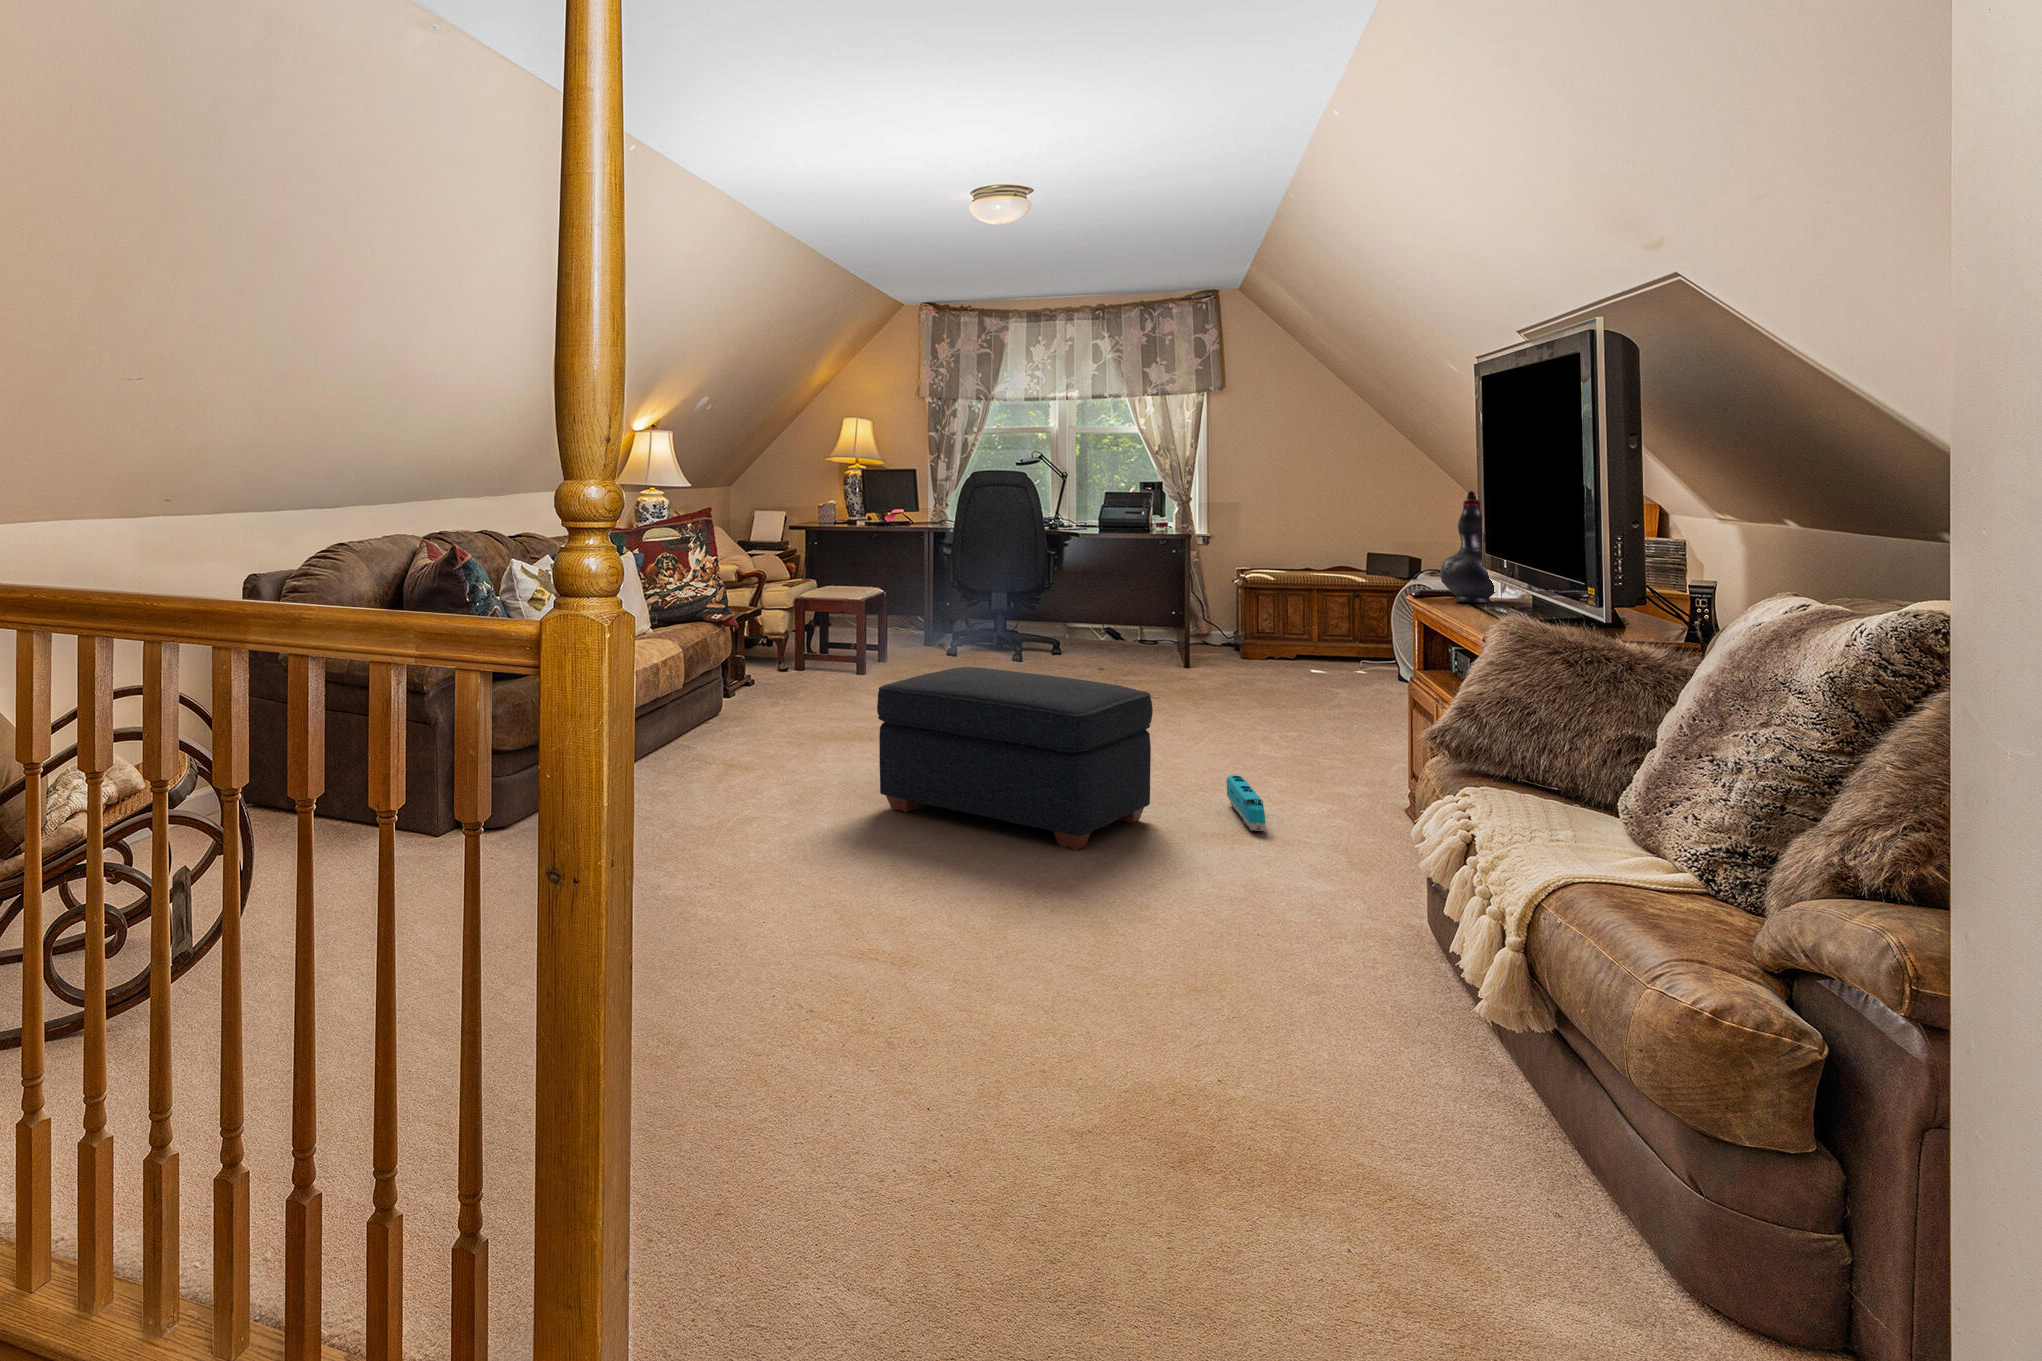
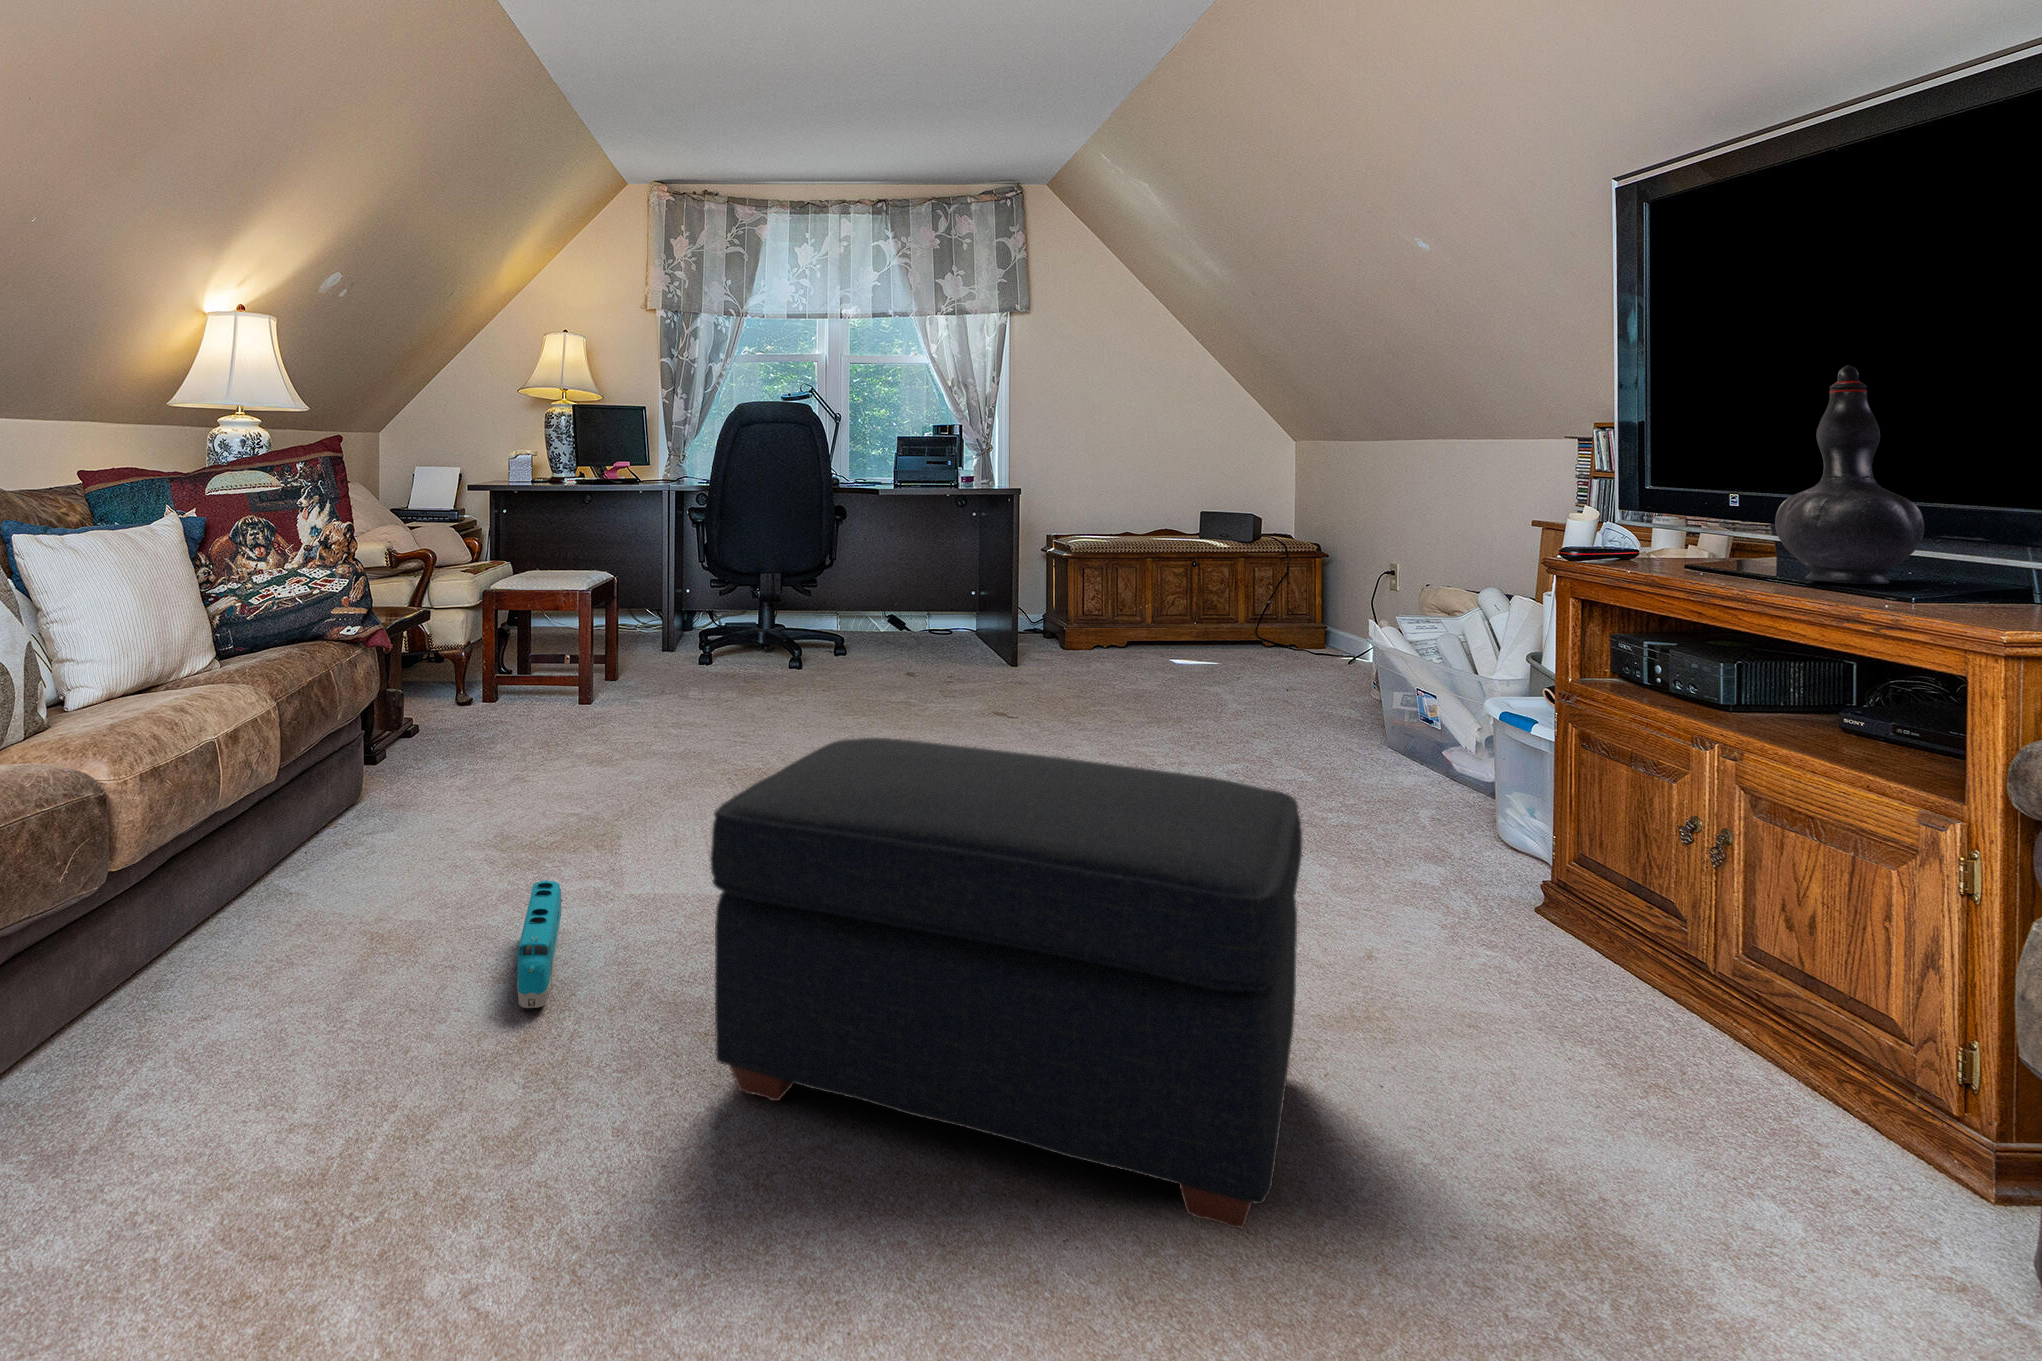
toy train: present [1227,775,1266,831] -> present [517,880,561,1008]

